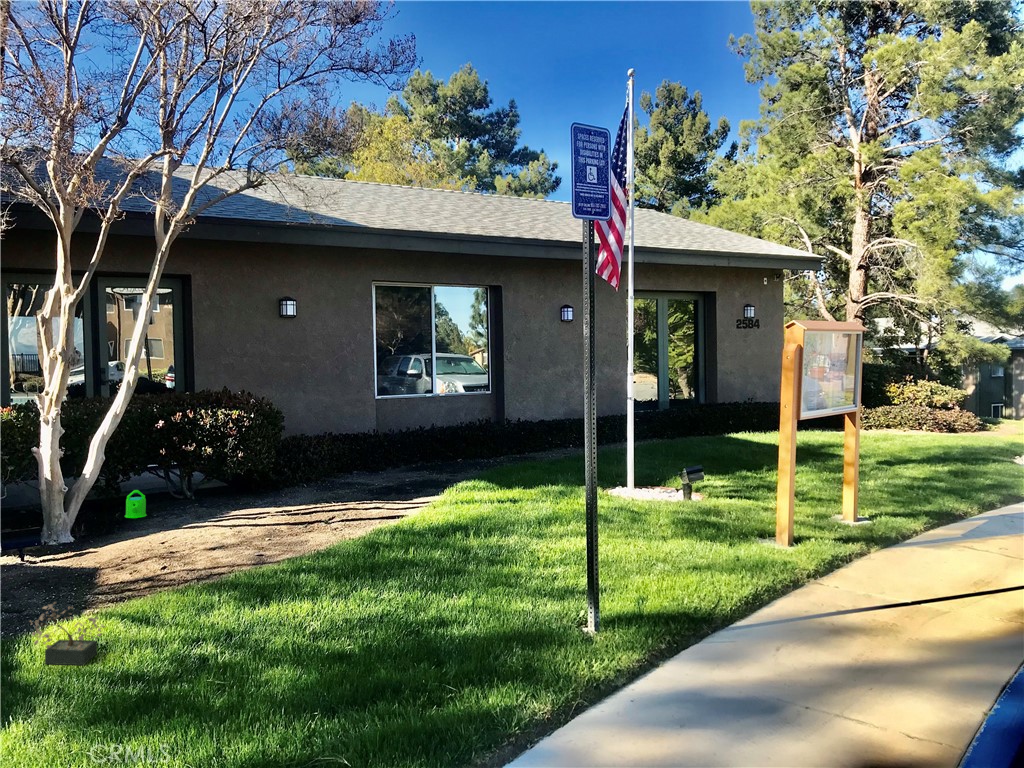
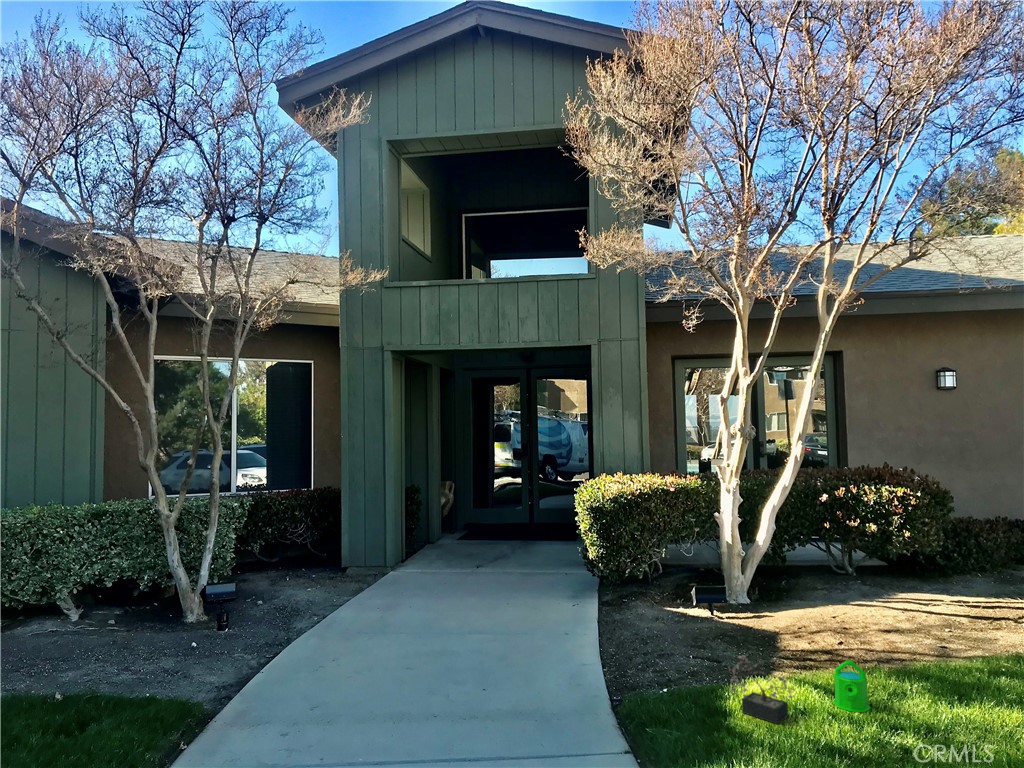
watering can: present [125,490,146,518] -> present [833,660,871,712]

